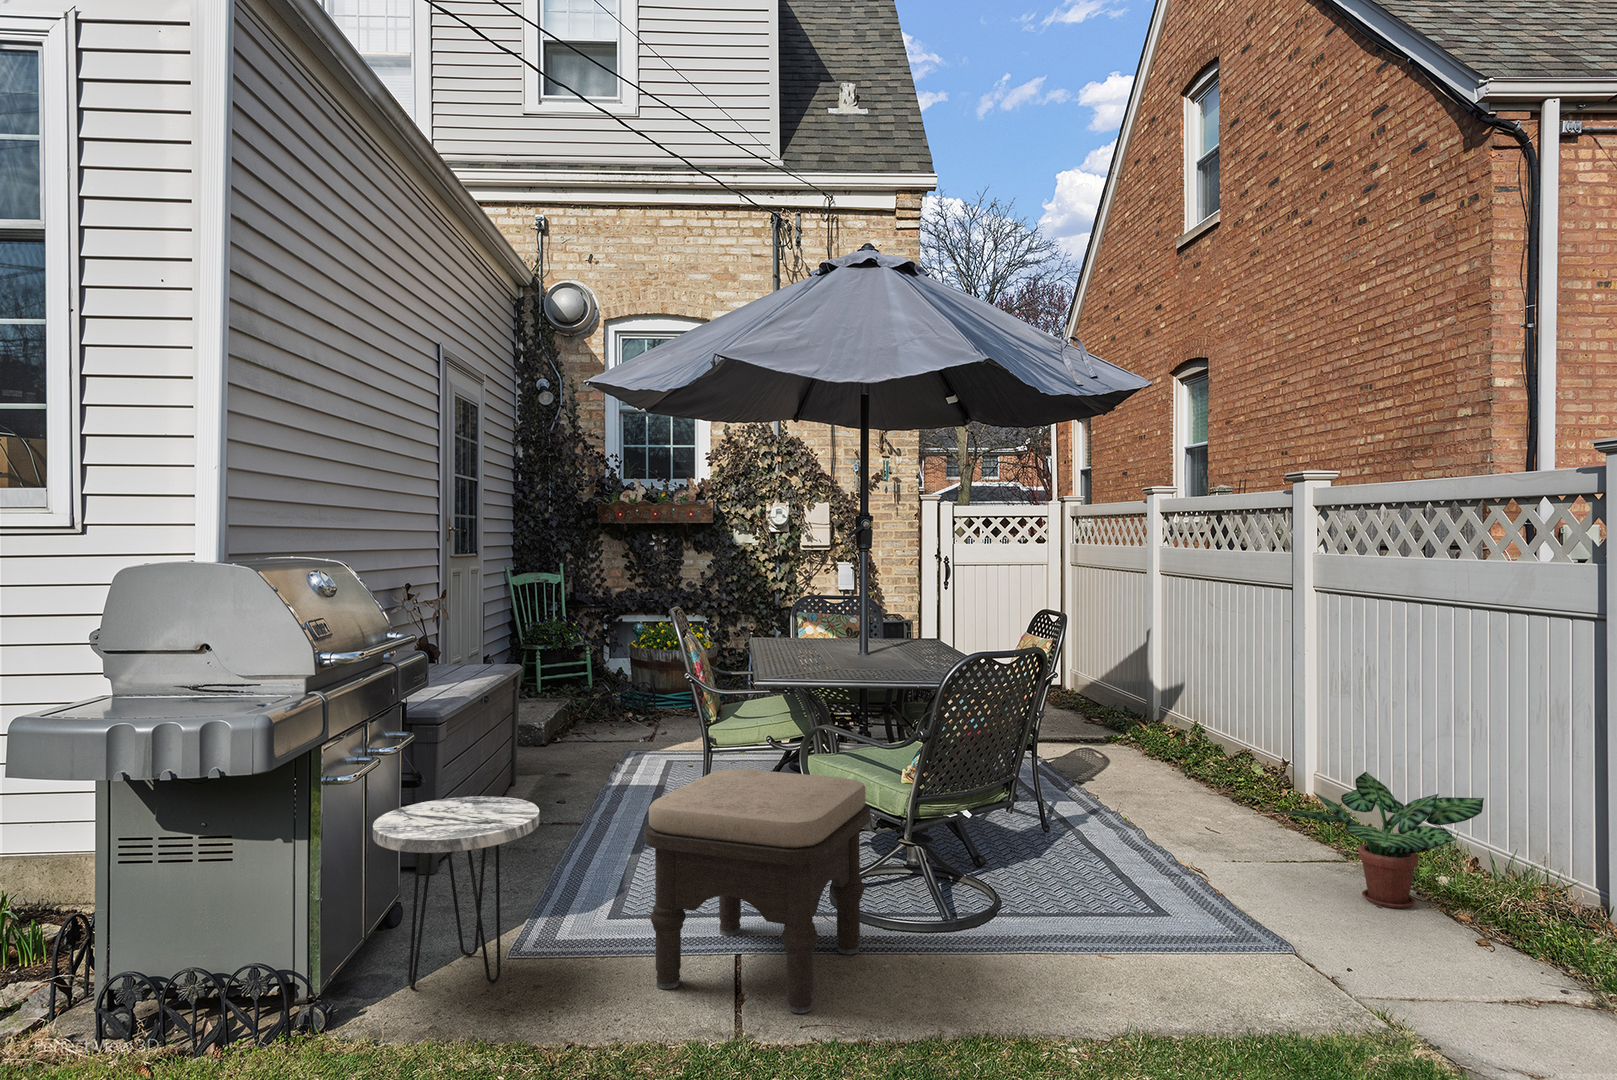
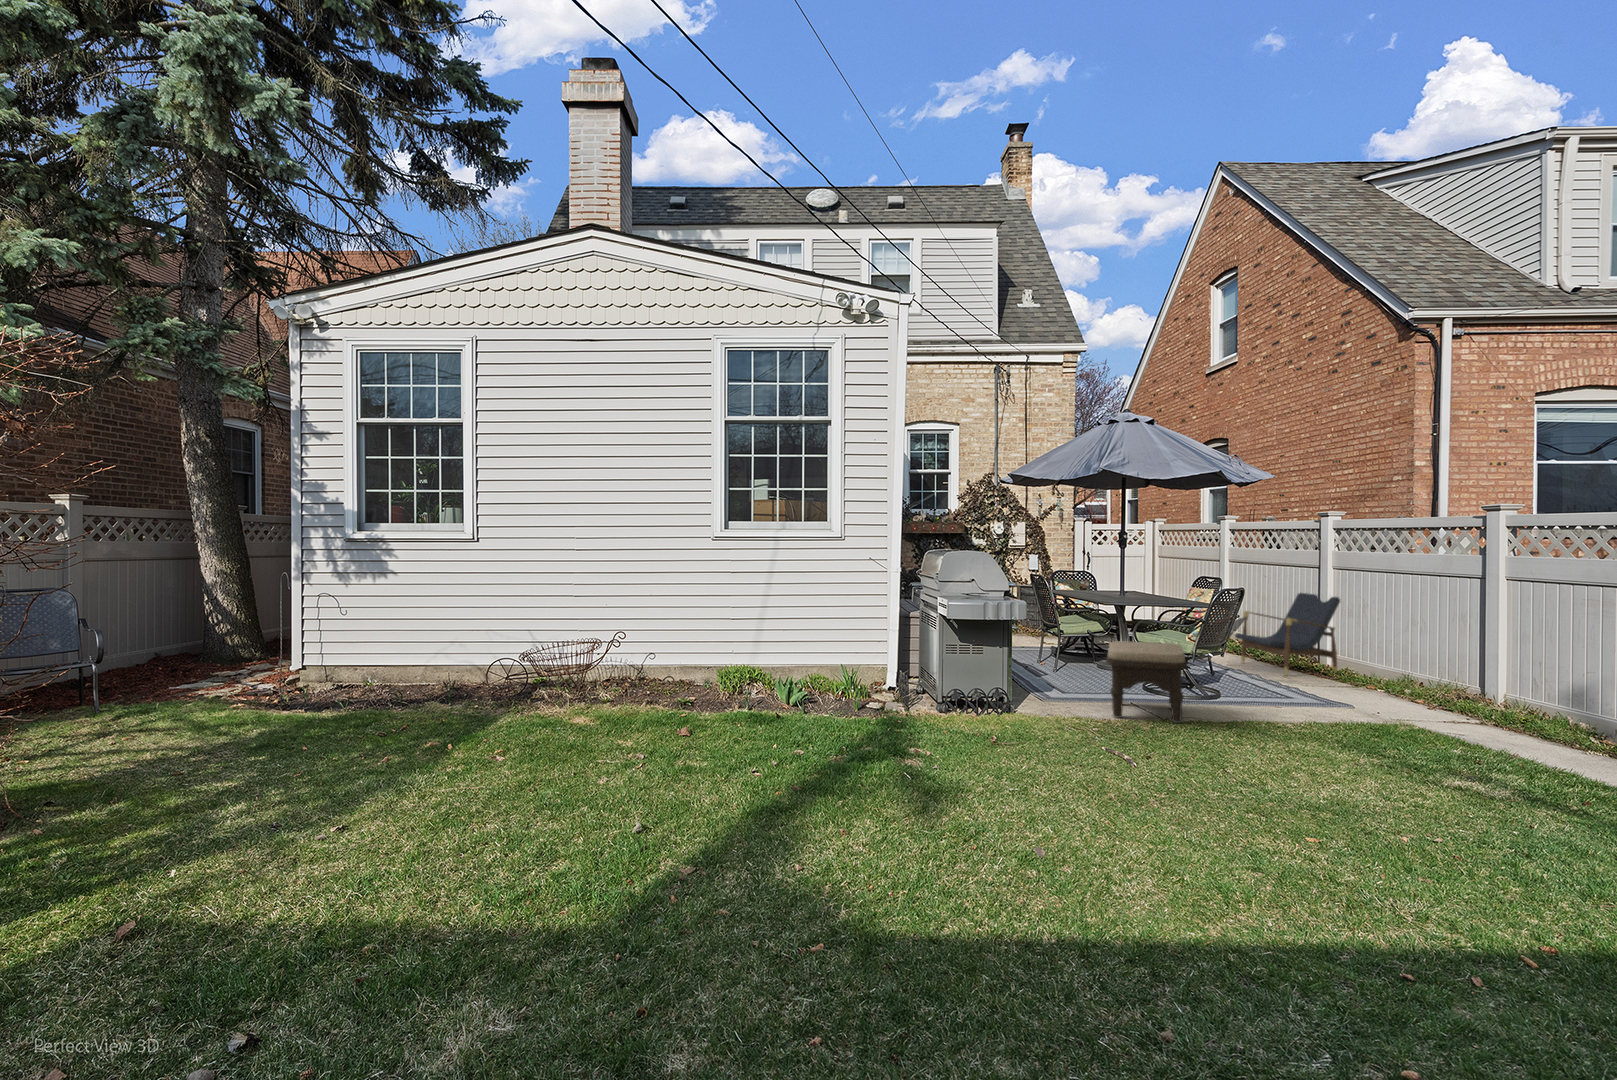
lounge chair: none [1119,647,1322,834] -> present [1235,593,1340,676]
potted plant: present [1279,772,1484,908] -> none [1330,642,1429,698]
side table: present [373,796,539,987] -> none [1003,651,1064,717]

